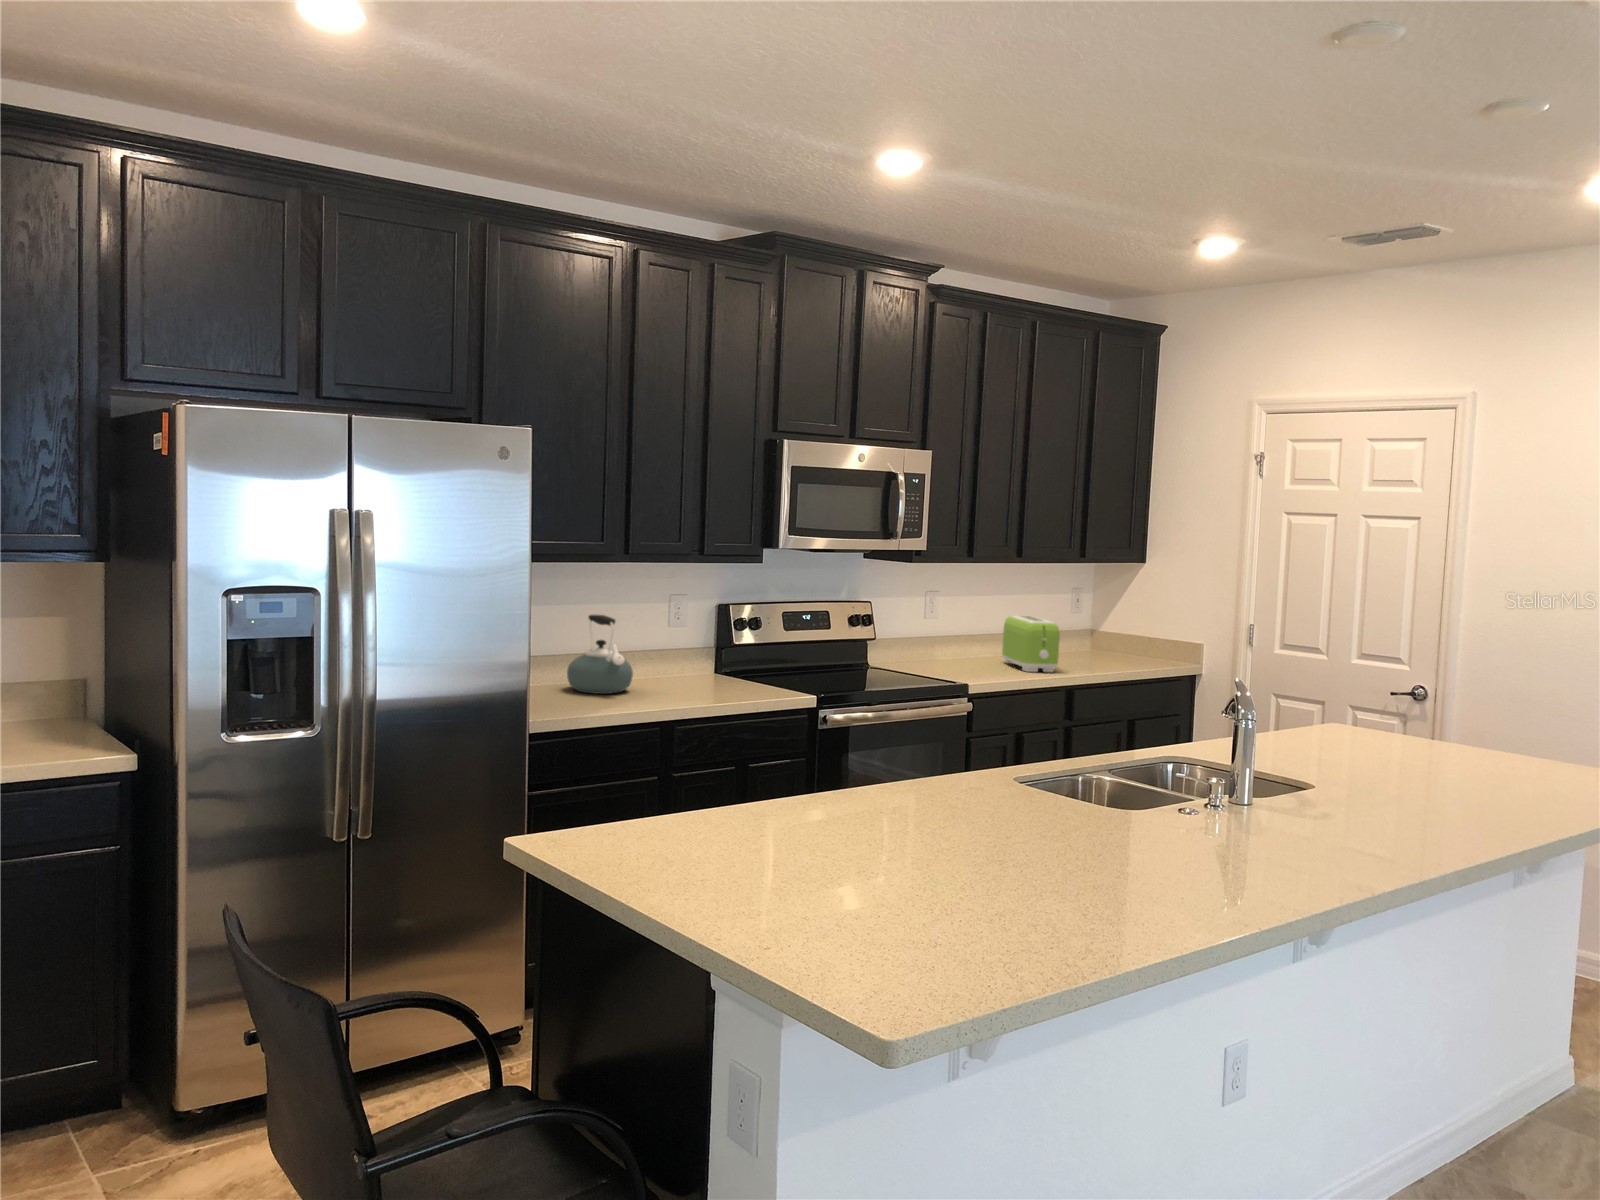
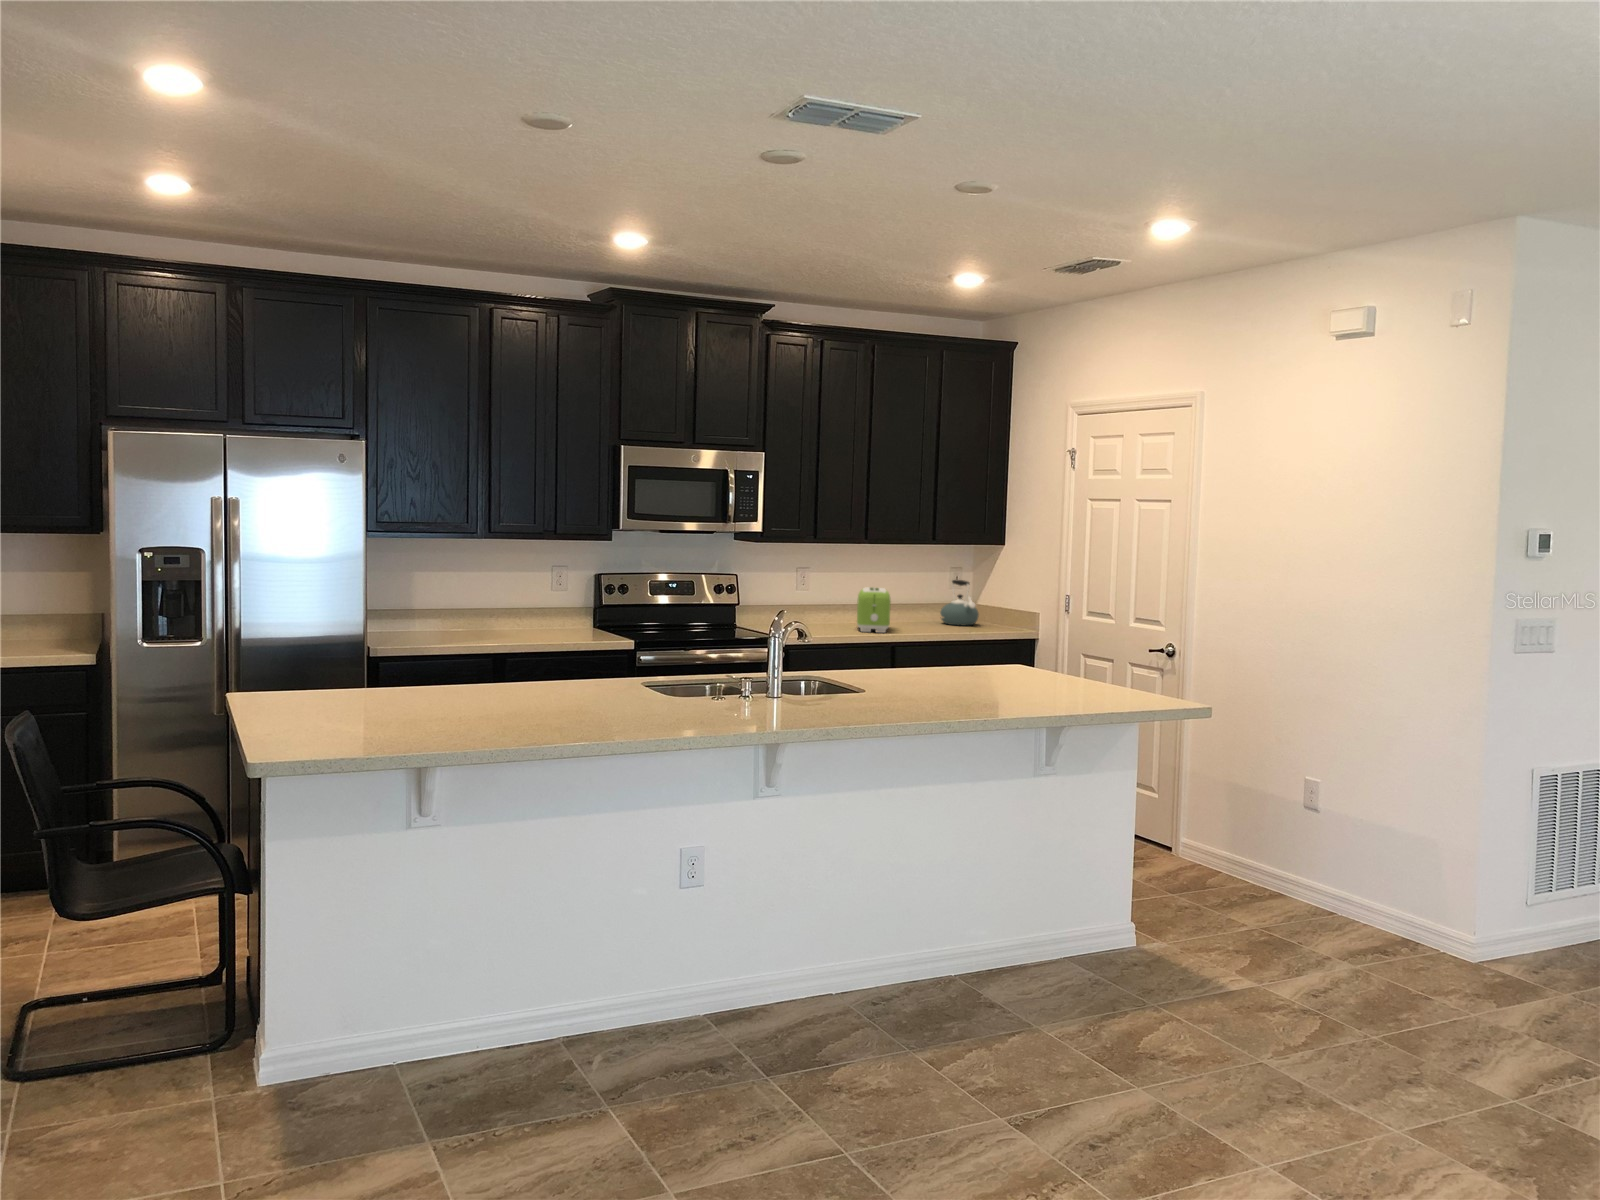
kettle: present [567,615,633,694] -> present [940,580,979,626]

